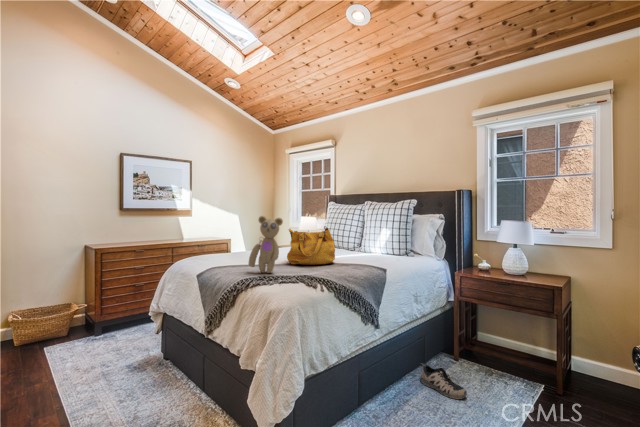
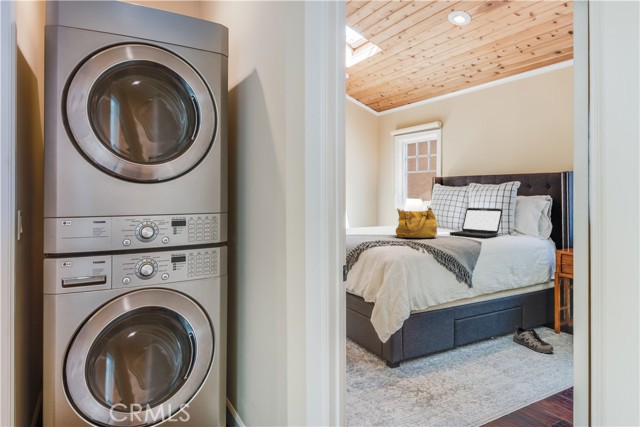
teddy bear: present [249,216,283,273] -> none [367,198,393,242]
laptop: none [348,227,402,262] -> present [450,208,503,238]

